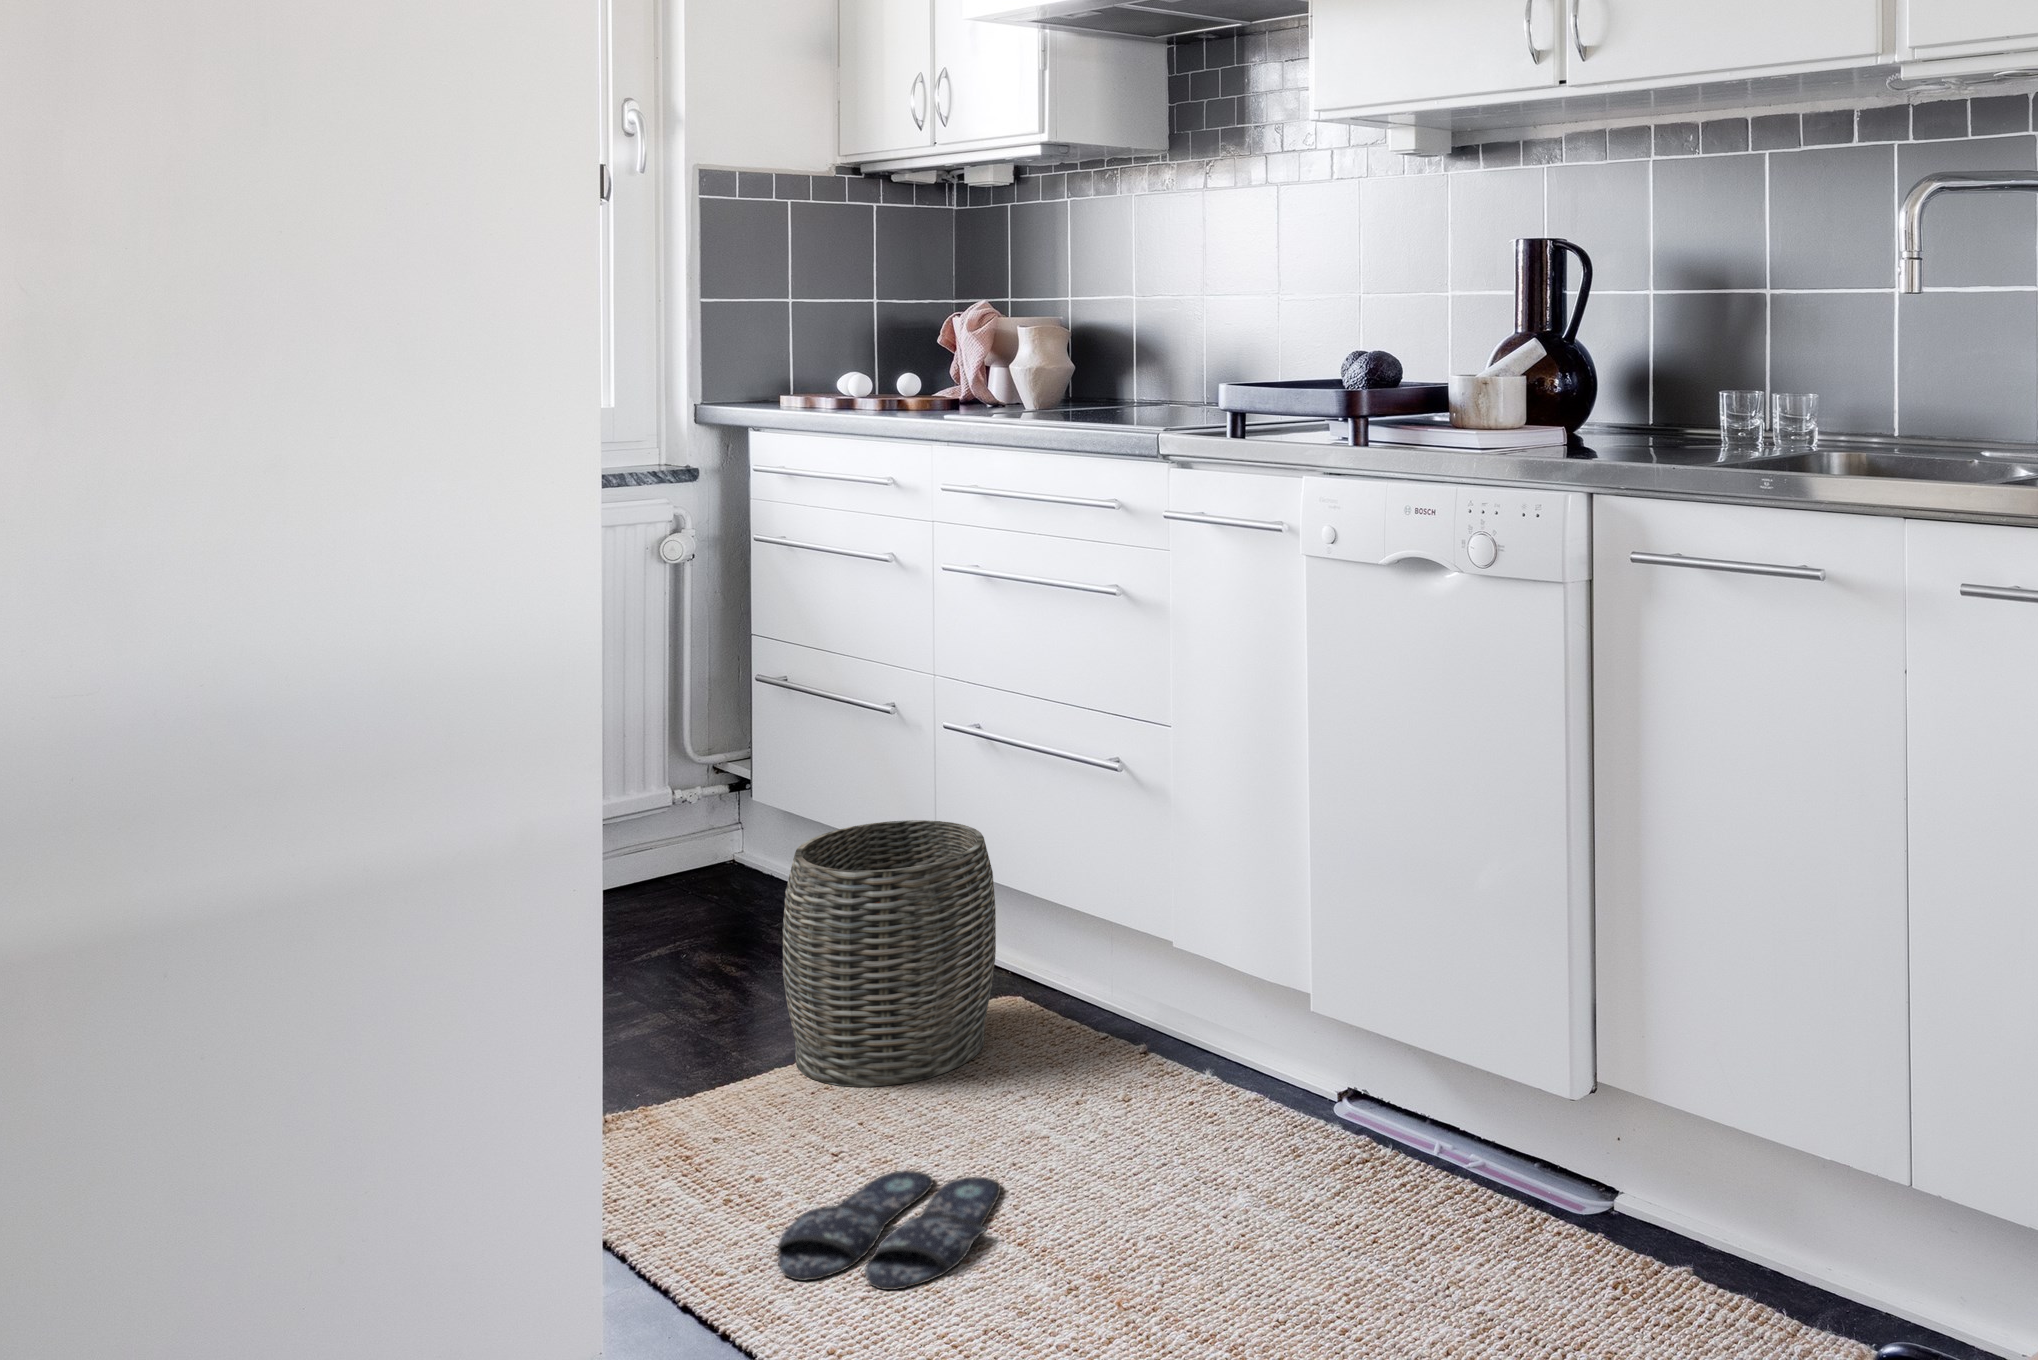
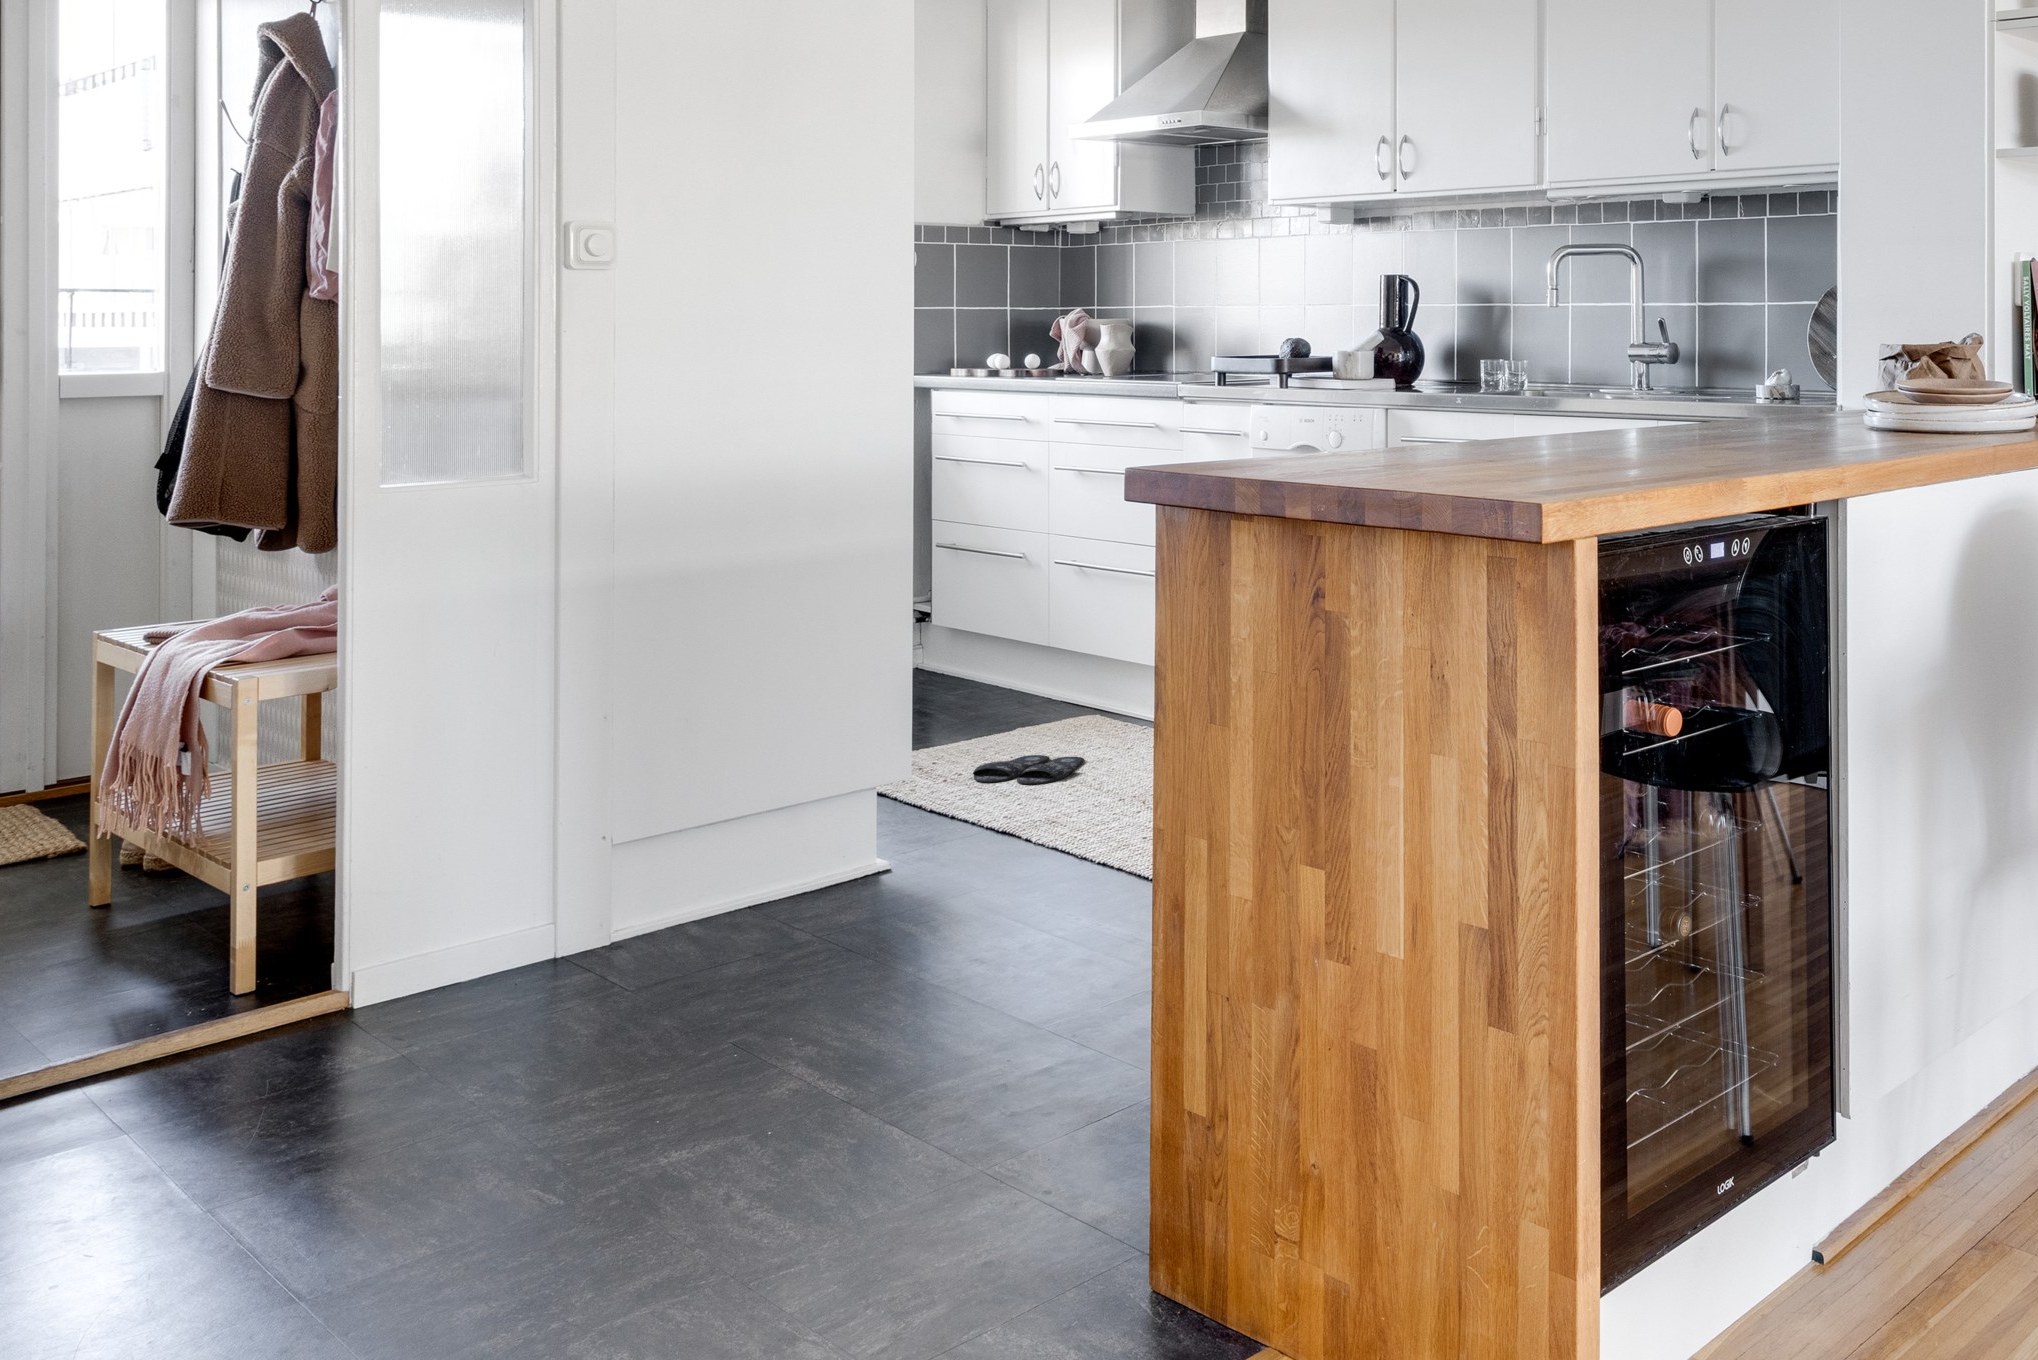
woven basket: present [783,820,996,1087] -> none [965,603,1083,734]

